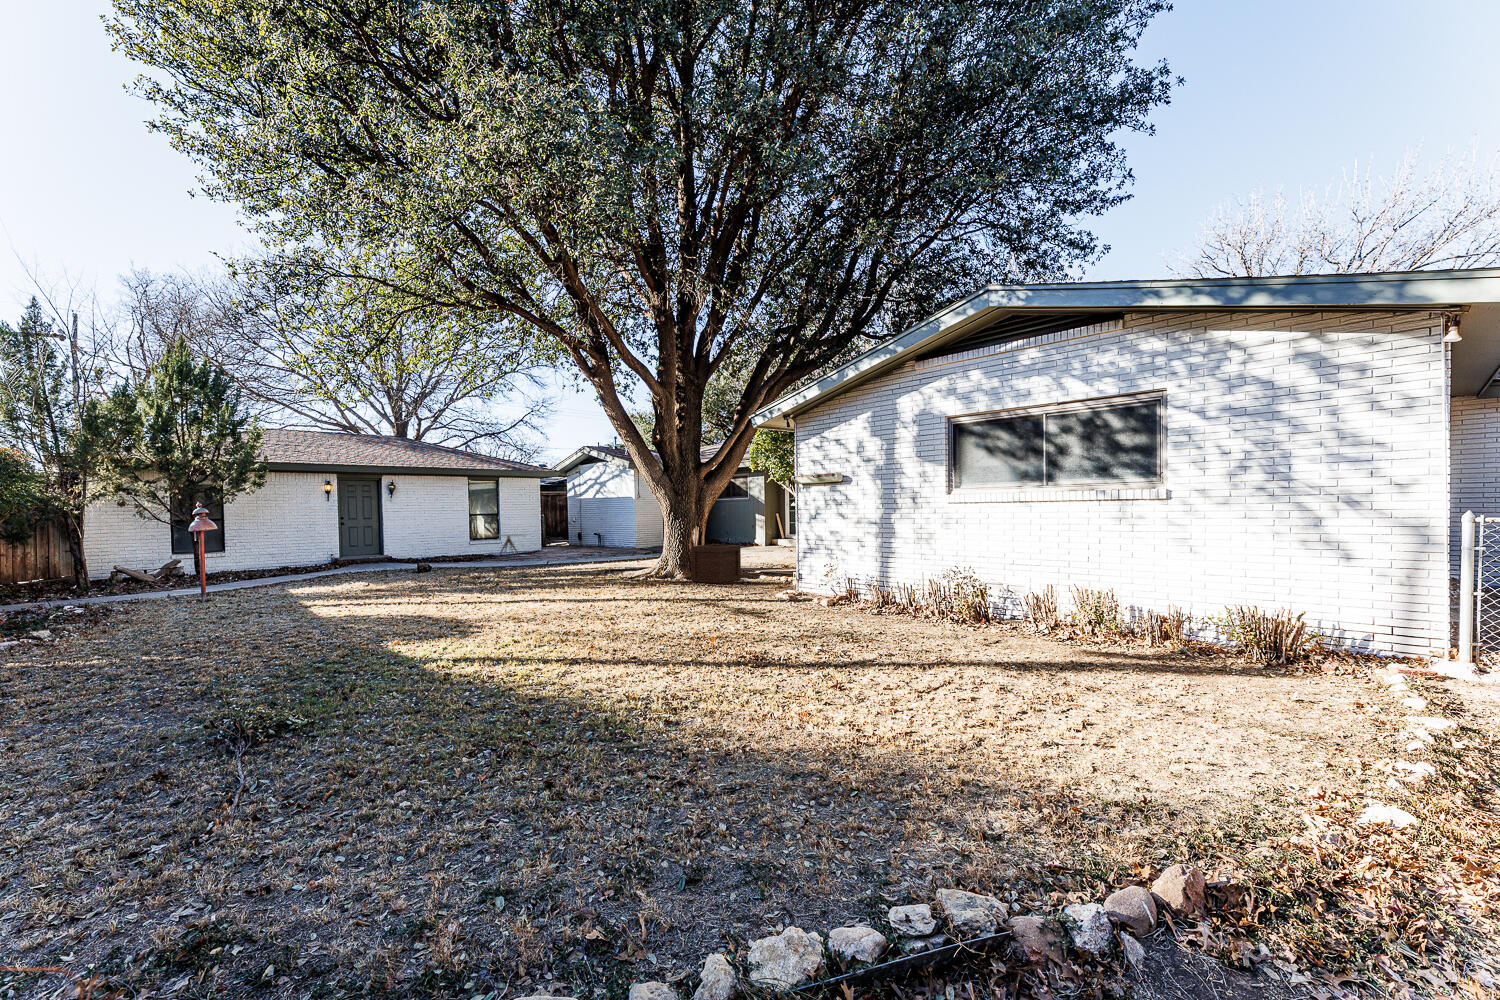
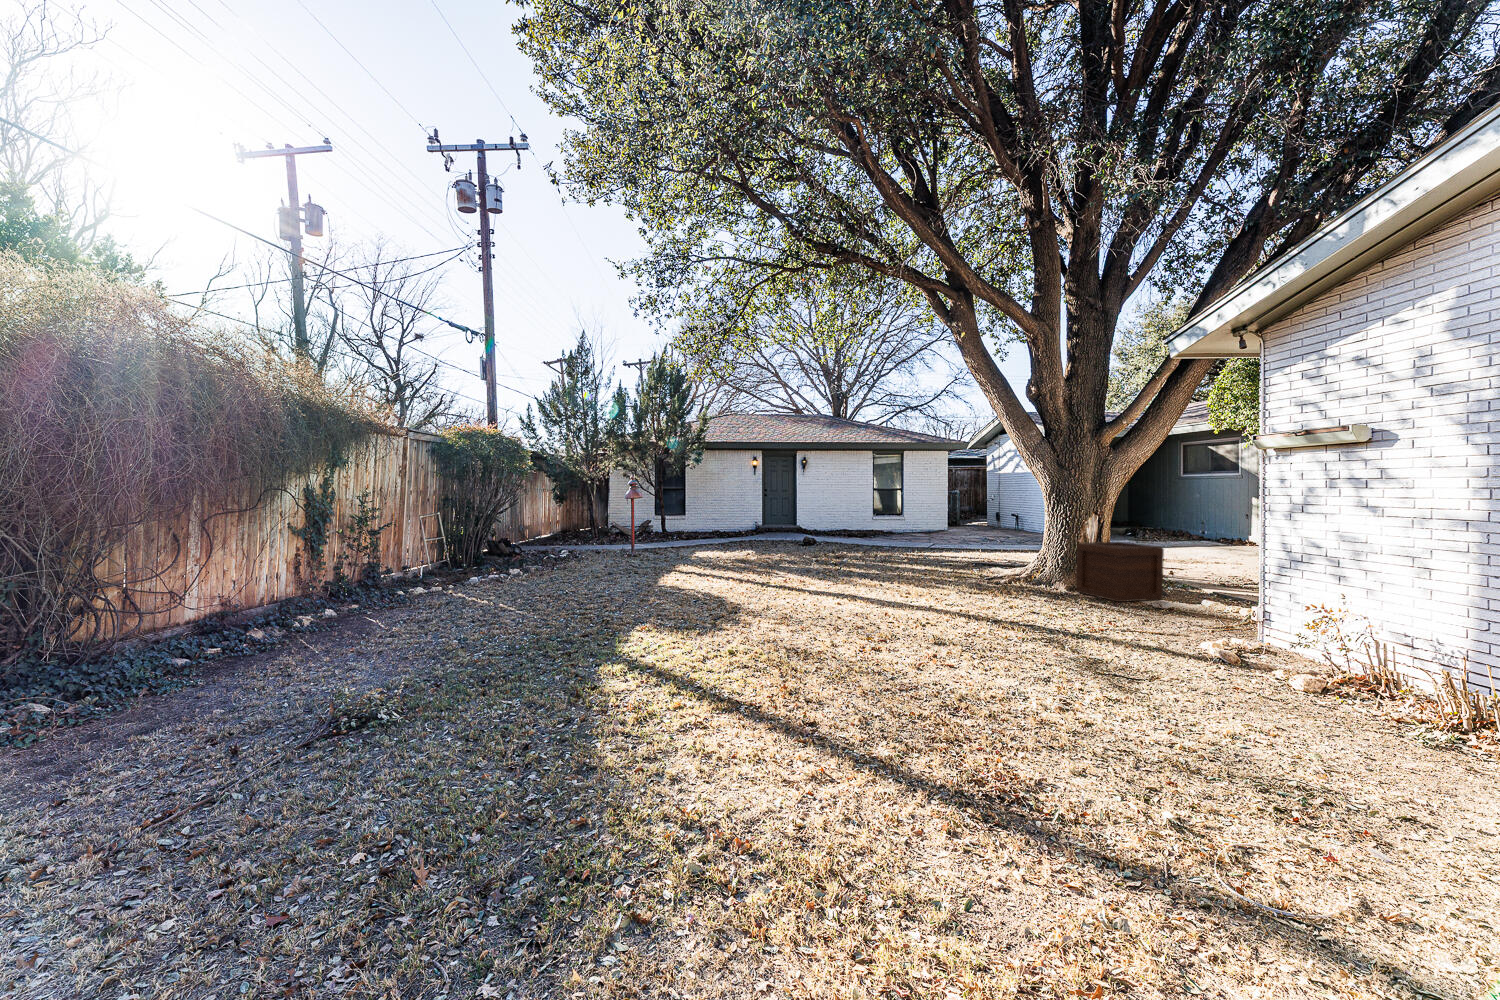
round table: present [494,534,526,557] -> none [889,509,927,536]

